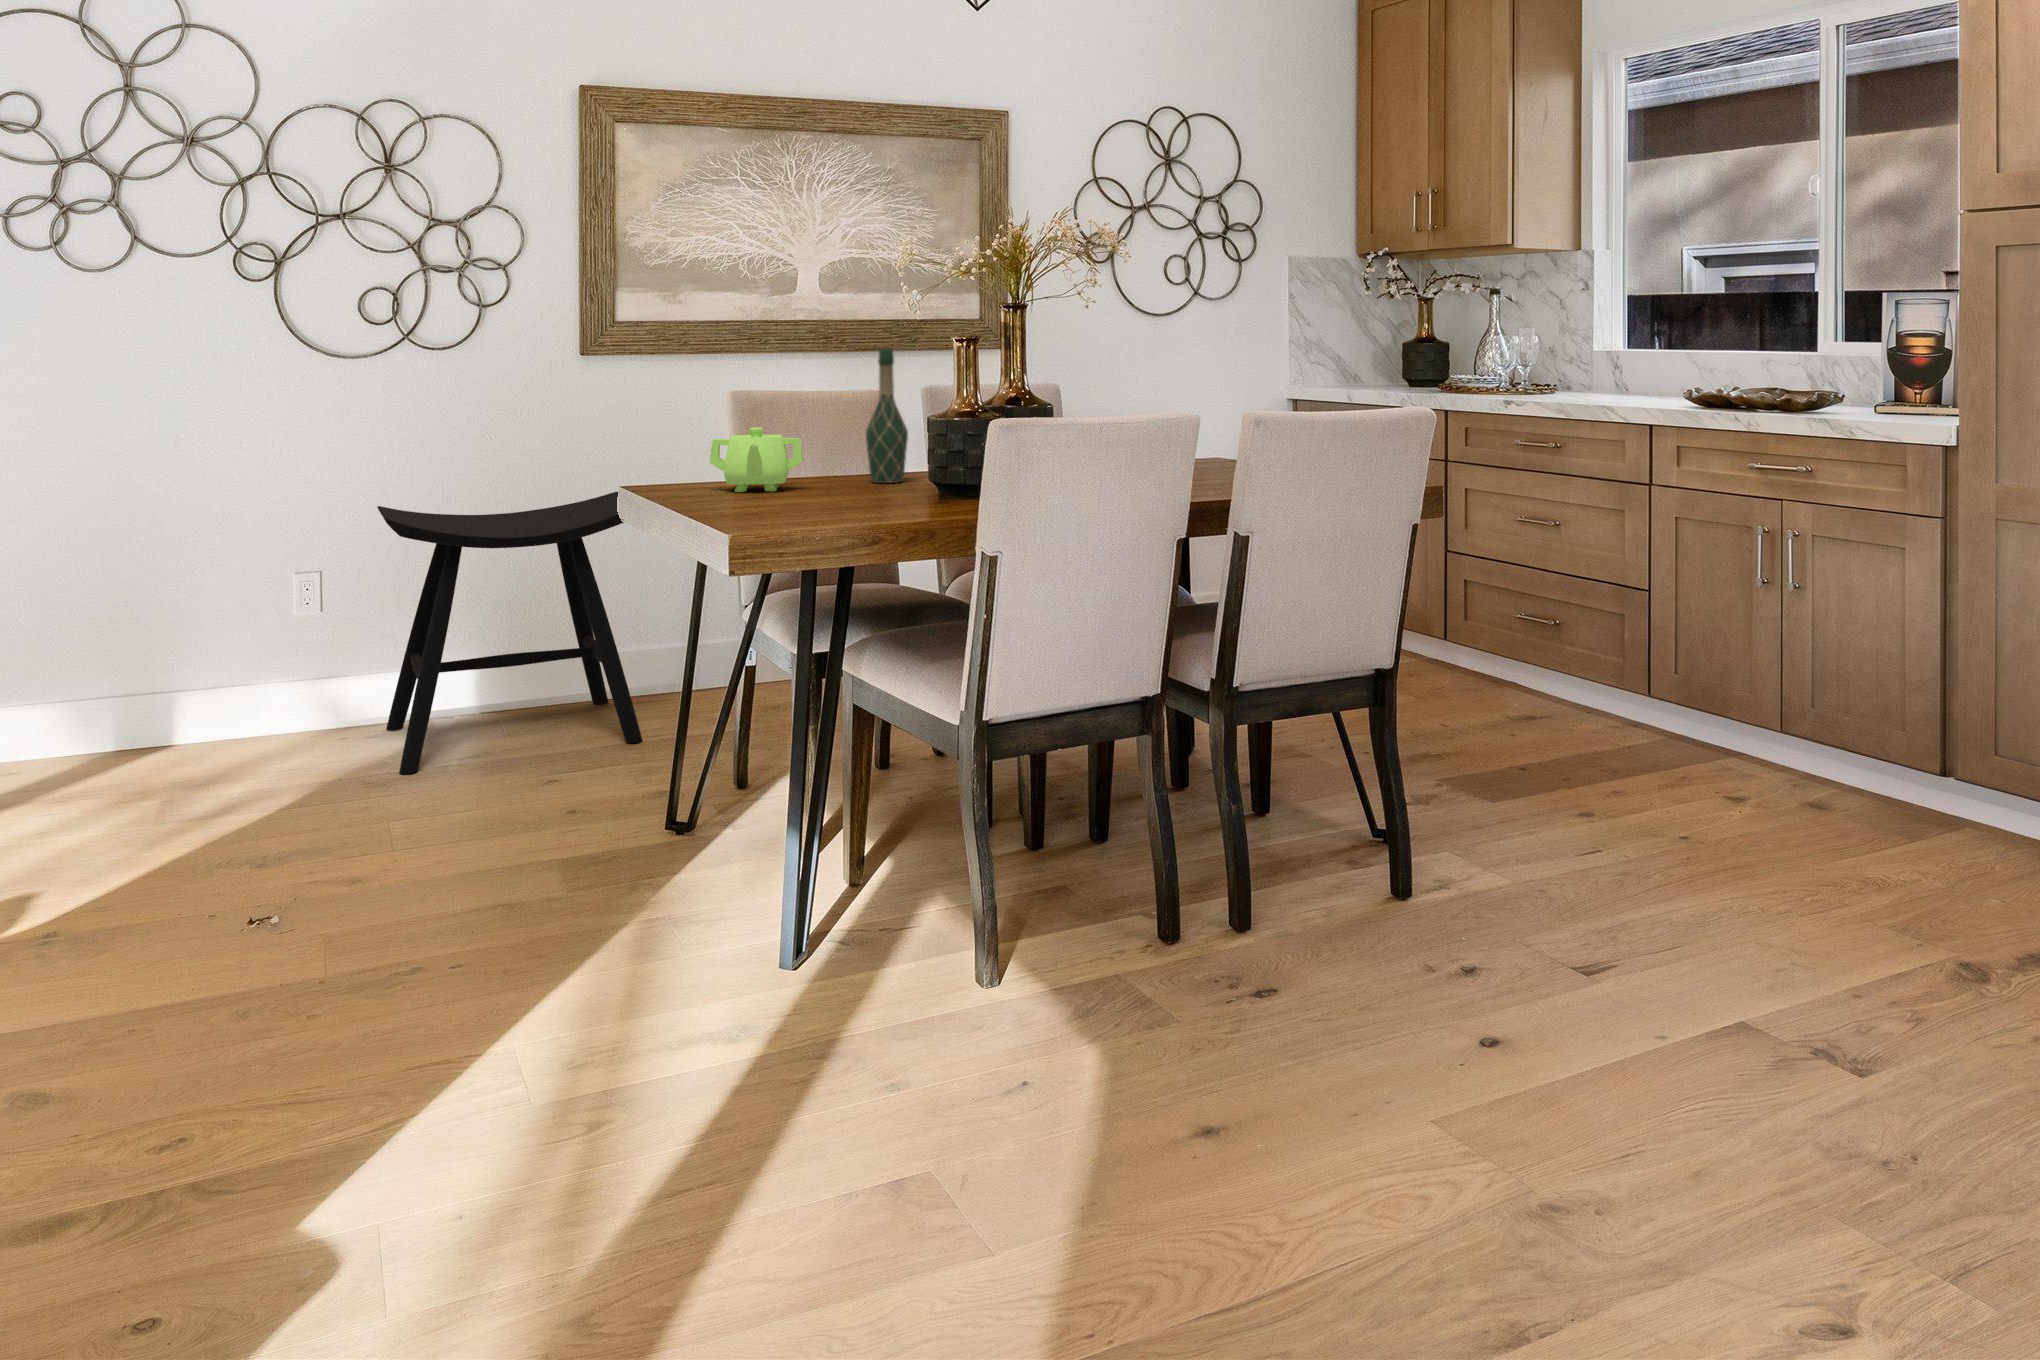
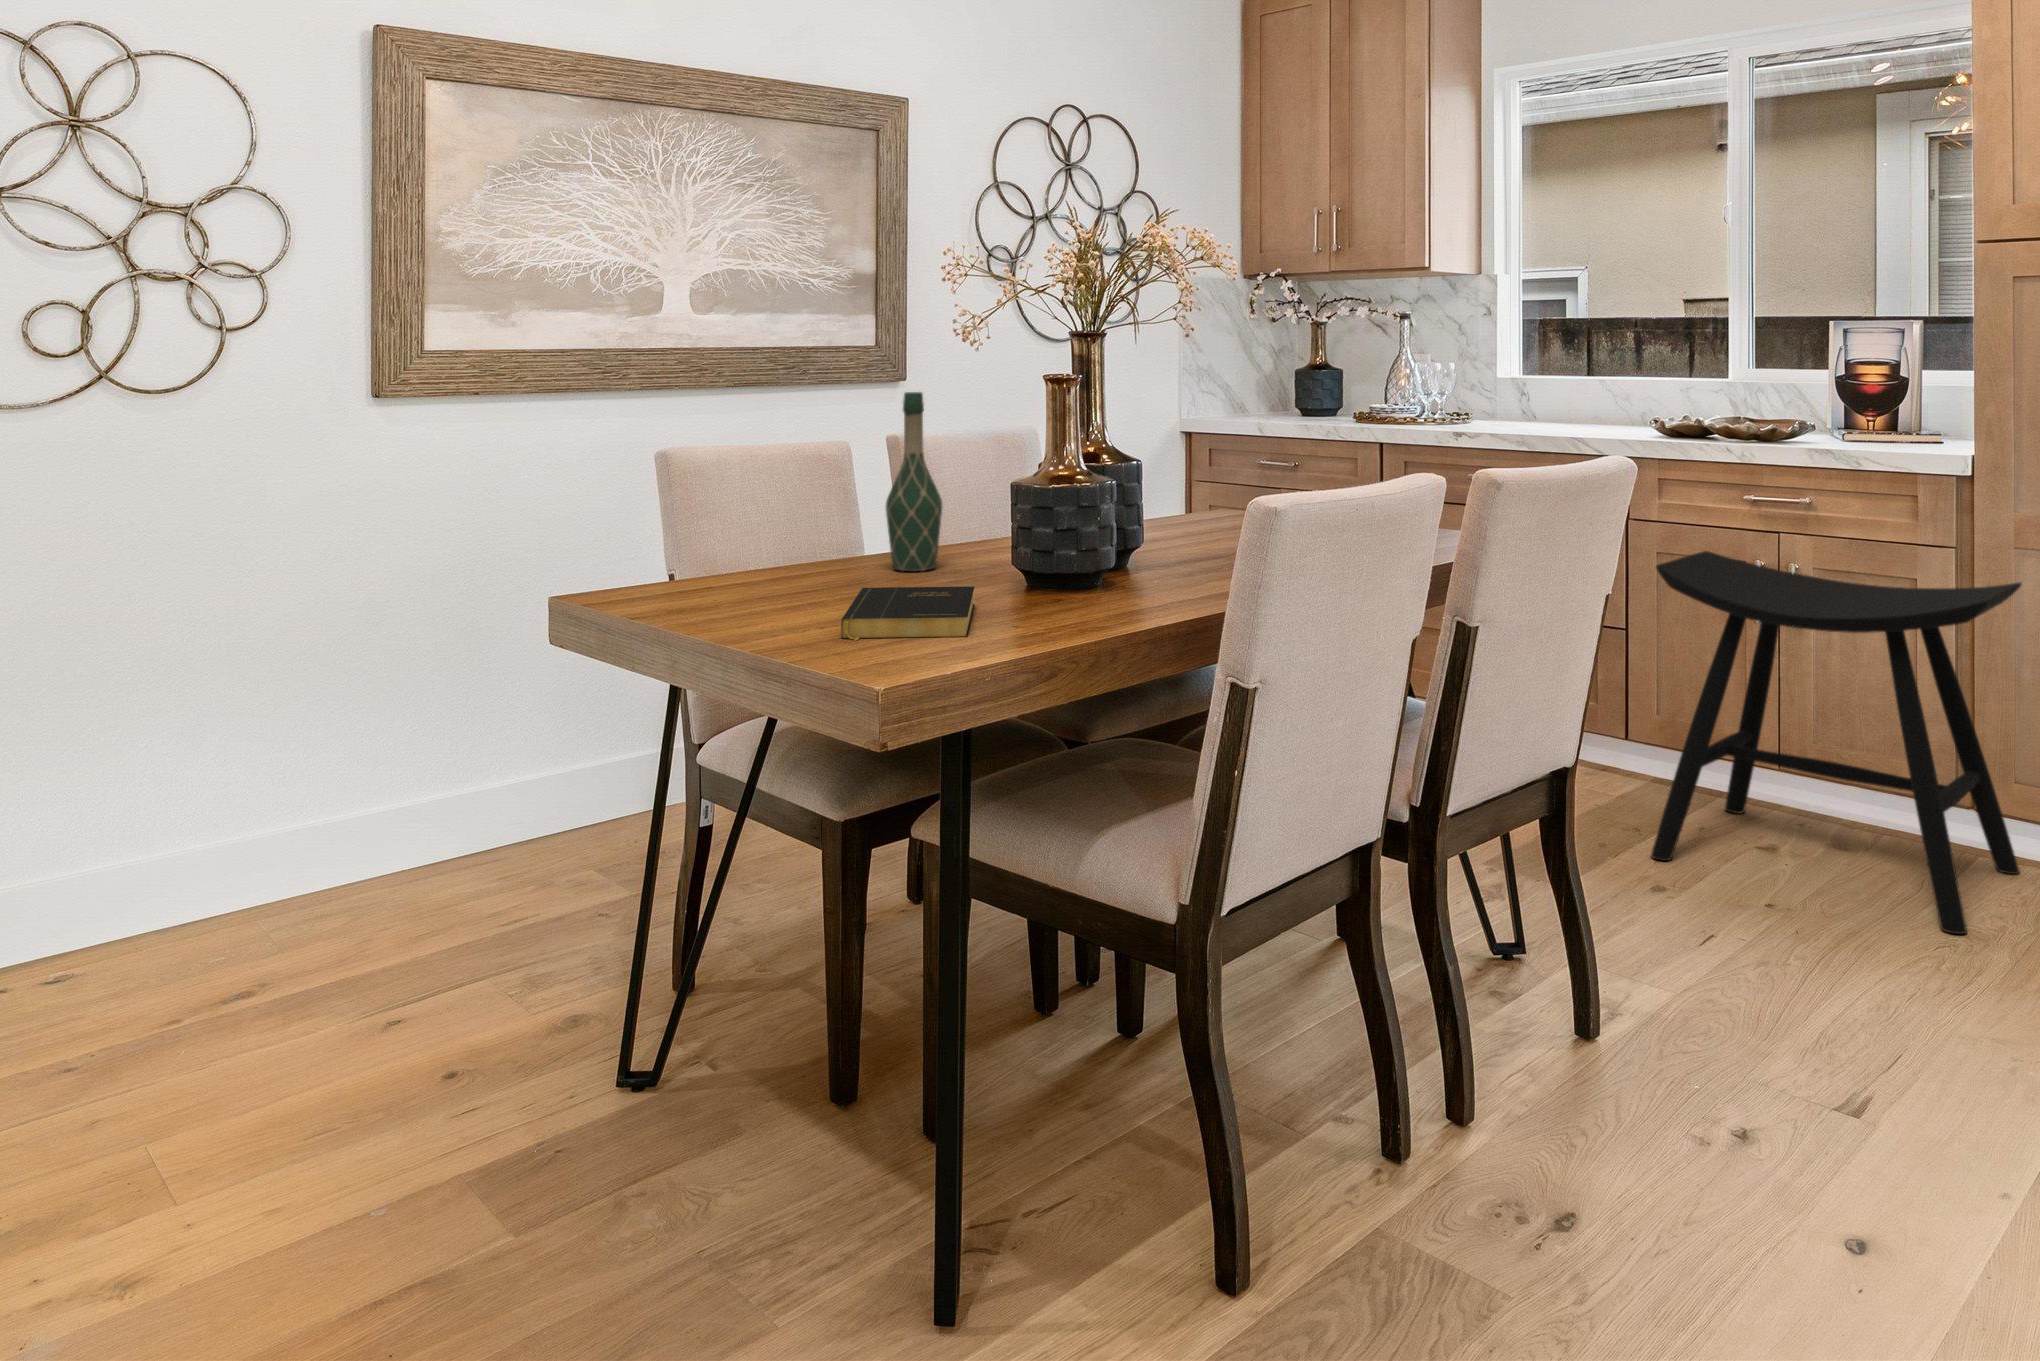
teapot: present [710,427,803,492] -> none [695,505,827,598]
book: none [753,485,877,515] -> present [841,586,975,641]
stool: present [377,492,642,774] -> present [1651,551,2021,934]

